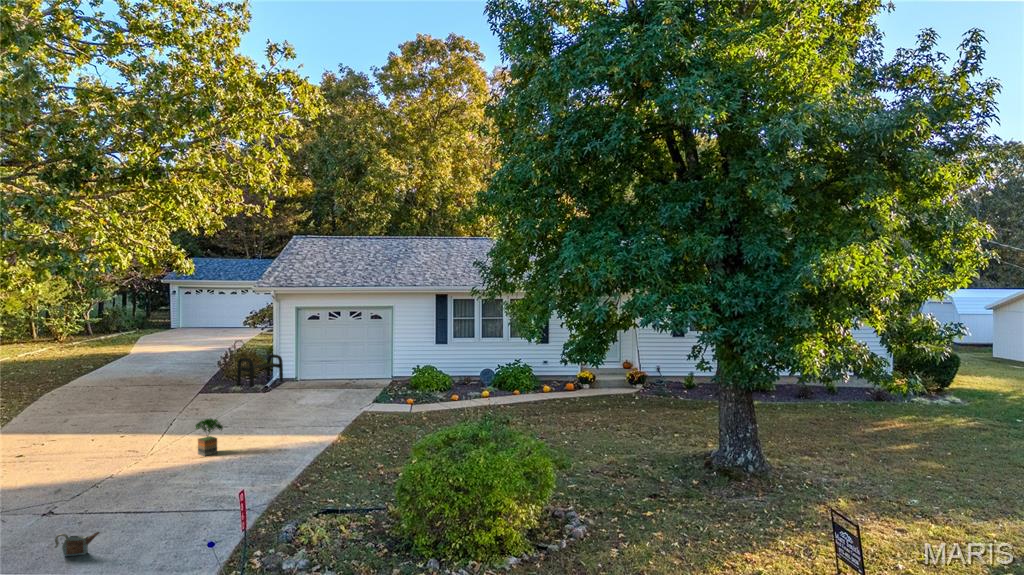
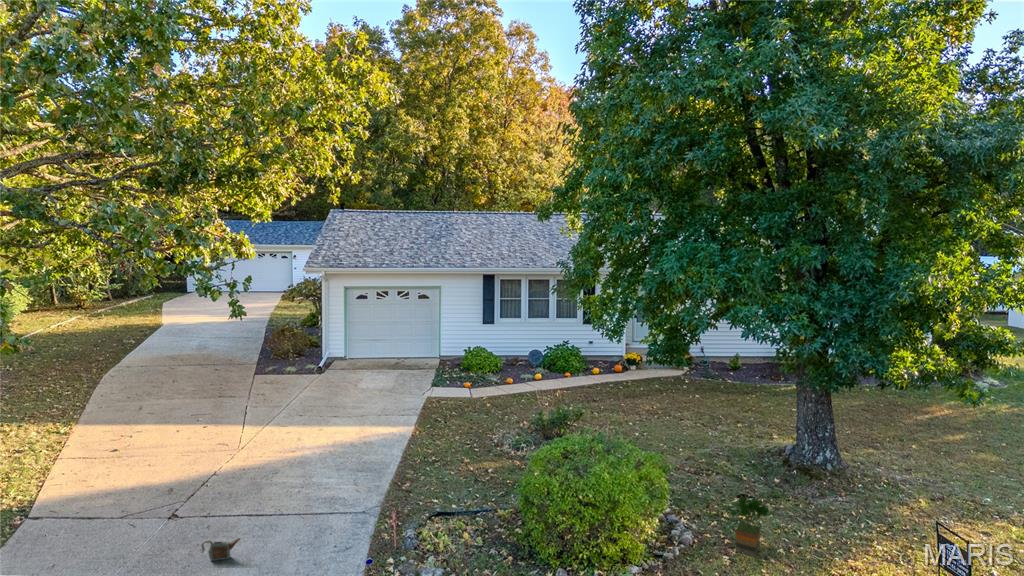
bench: present [237,354,283,387] -> none [290,334,334,367]
potted tree: present [195,419,223,456] -> present [730,497,769,557]

